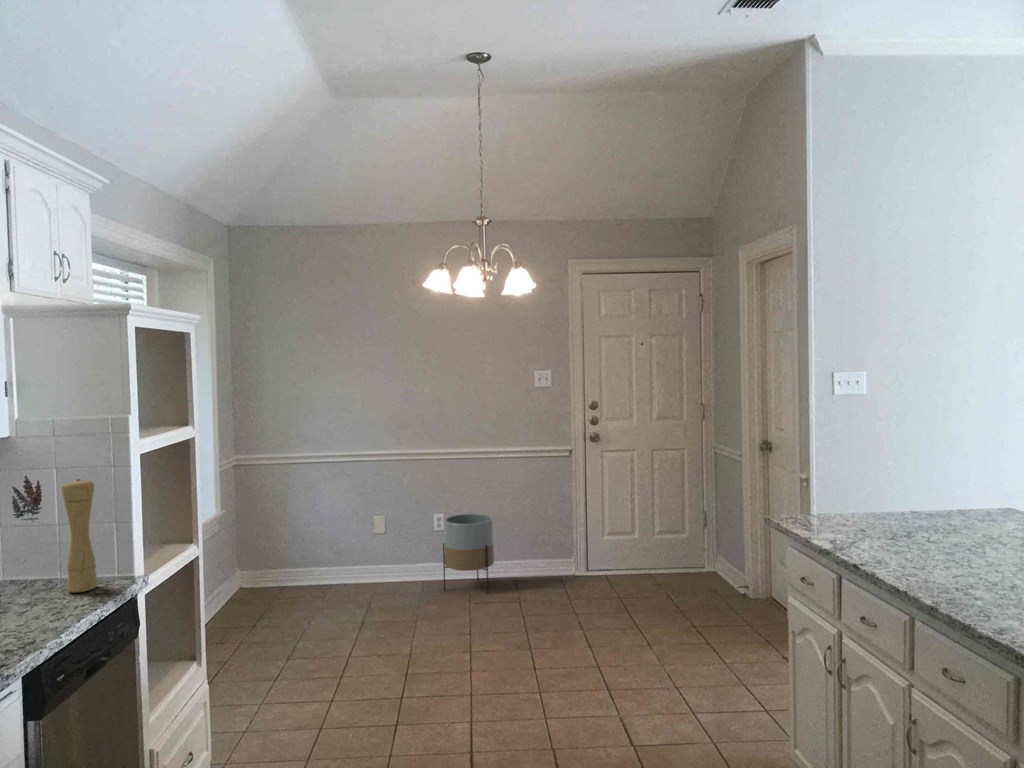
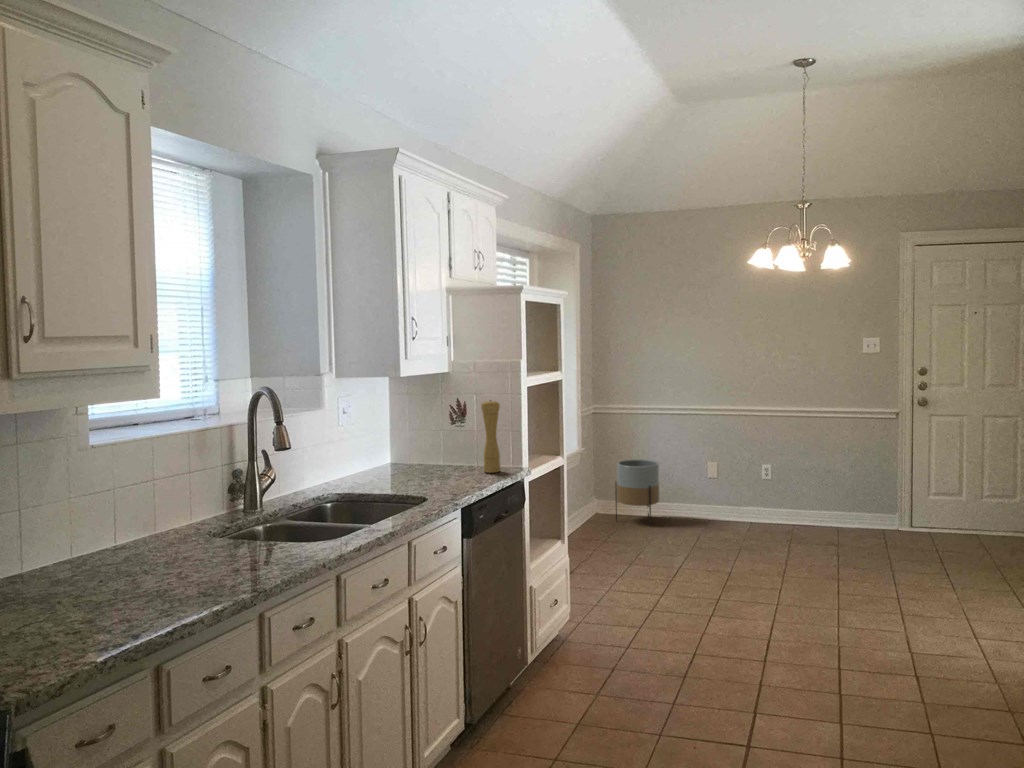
planter: present [443,514,494,593] -> present [615,460,659,526]

